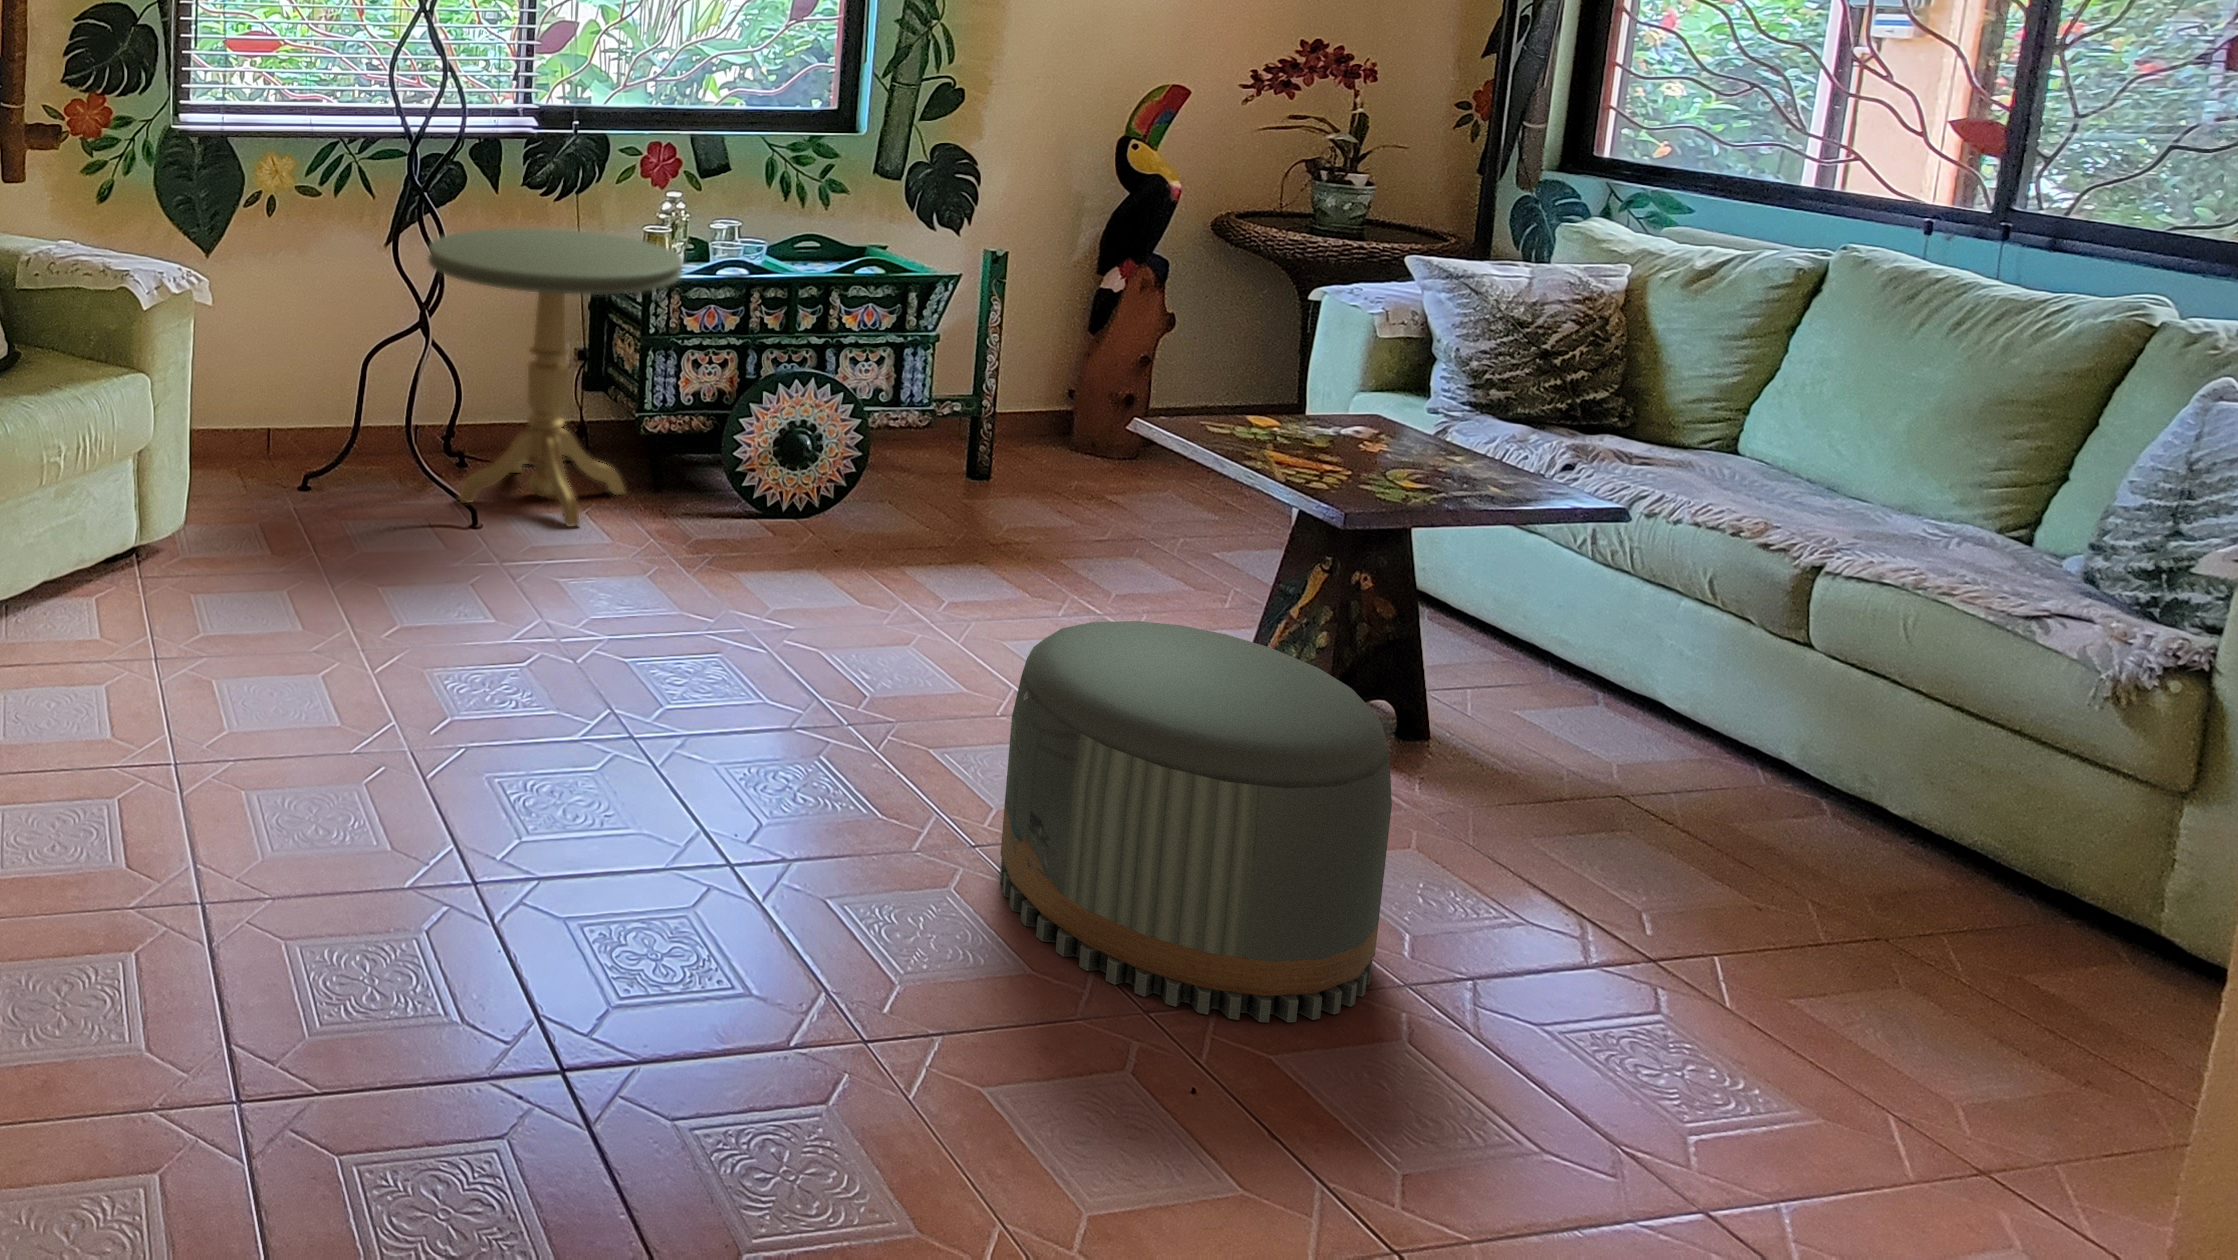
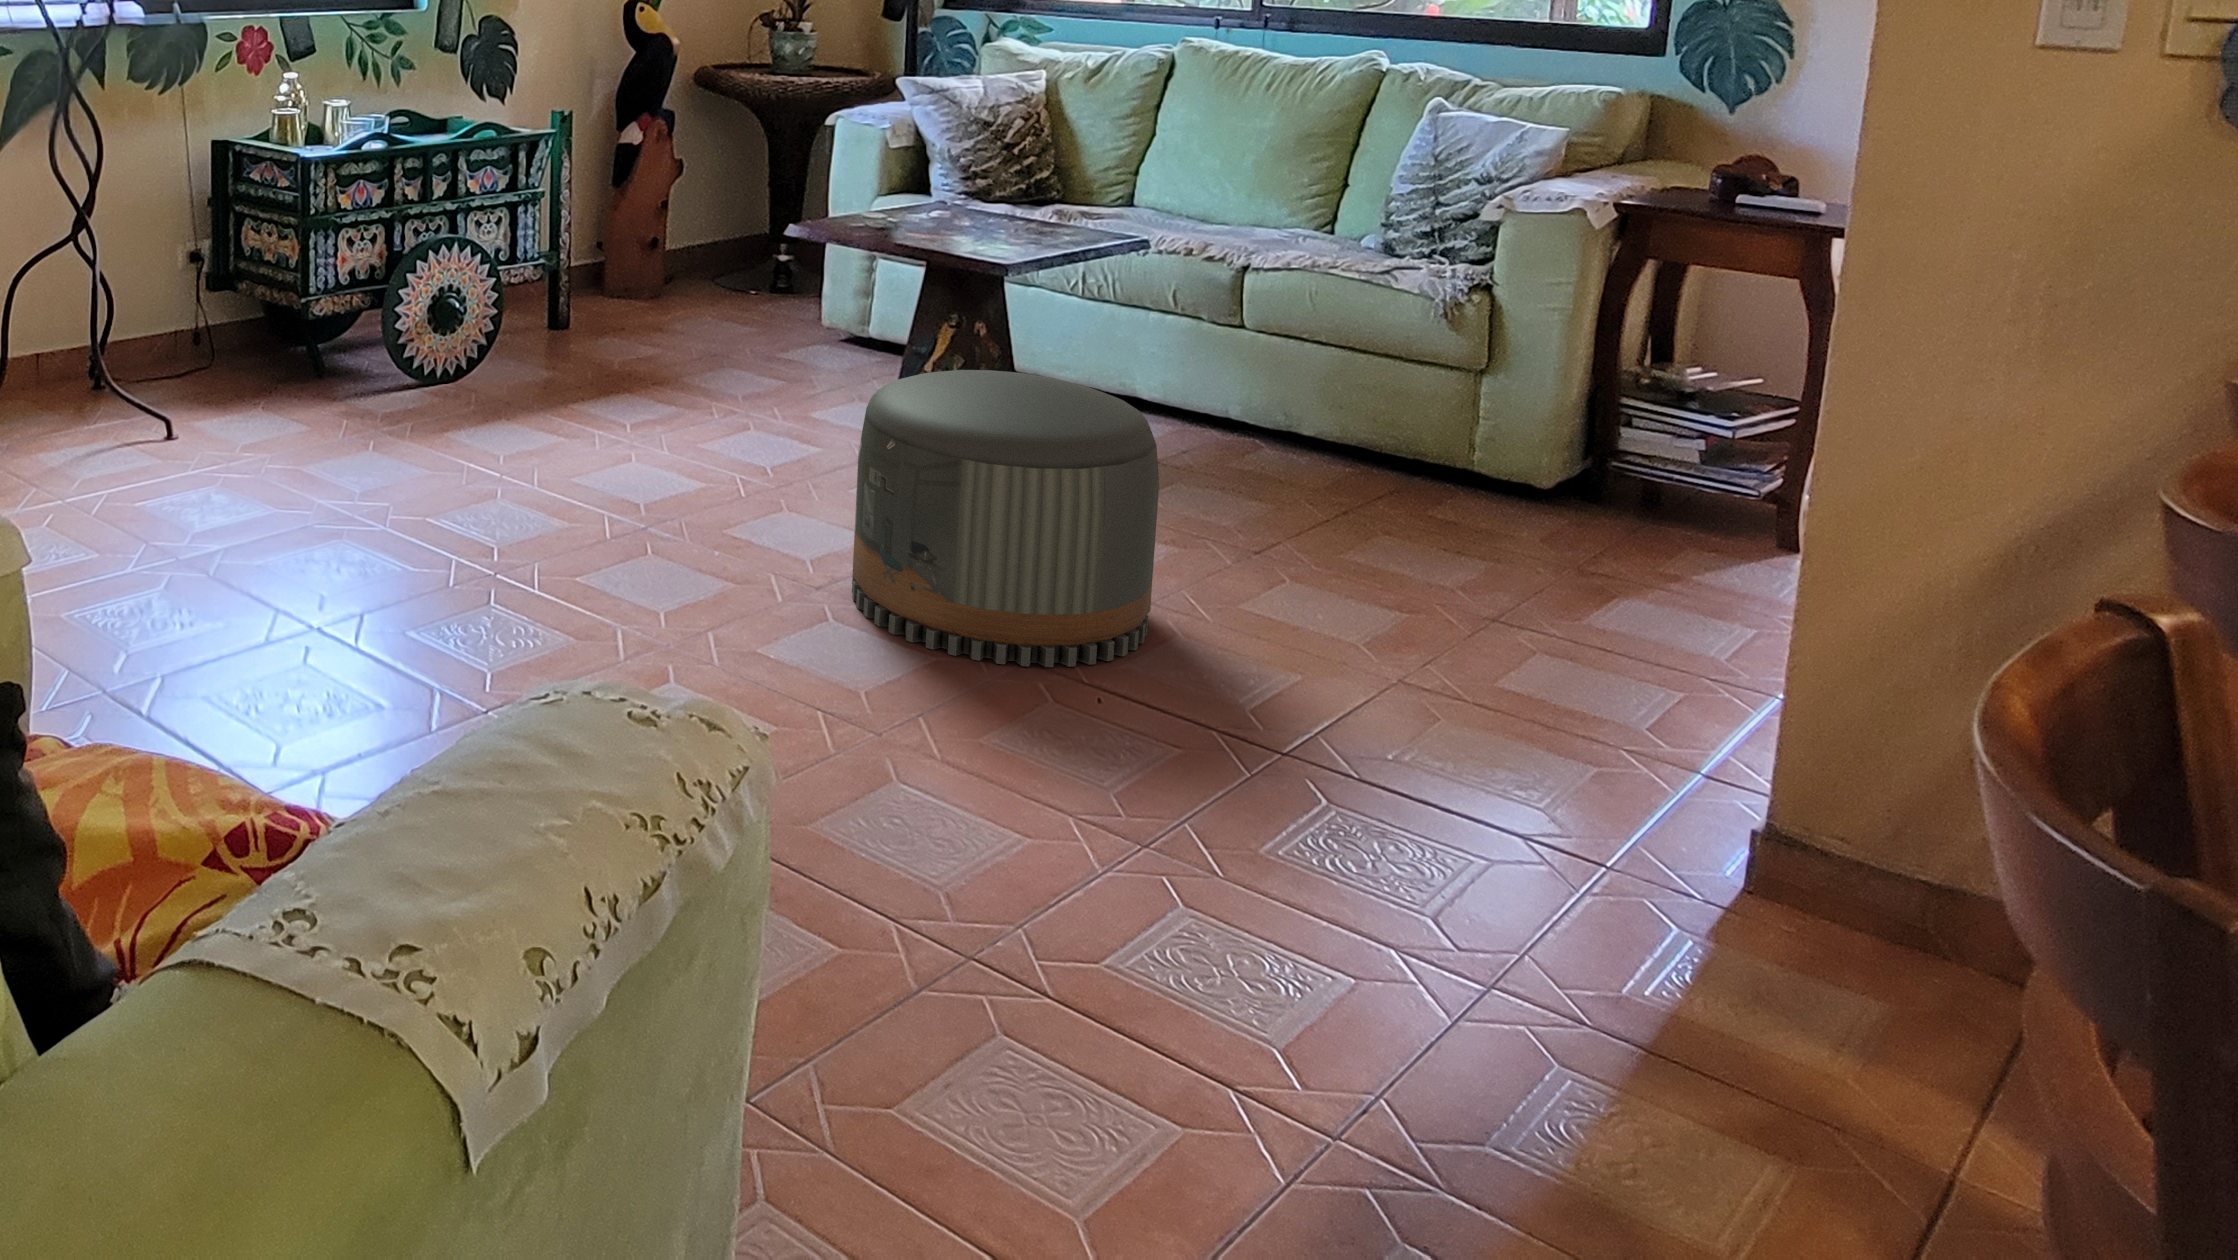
side table: present [428,229,682,527] -> none [70,124,339,426]

